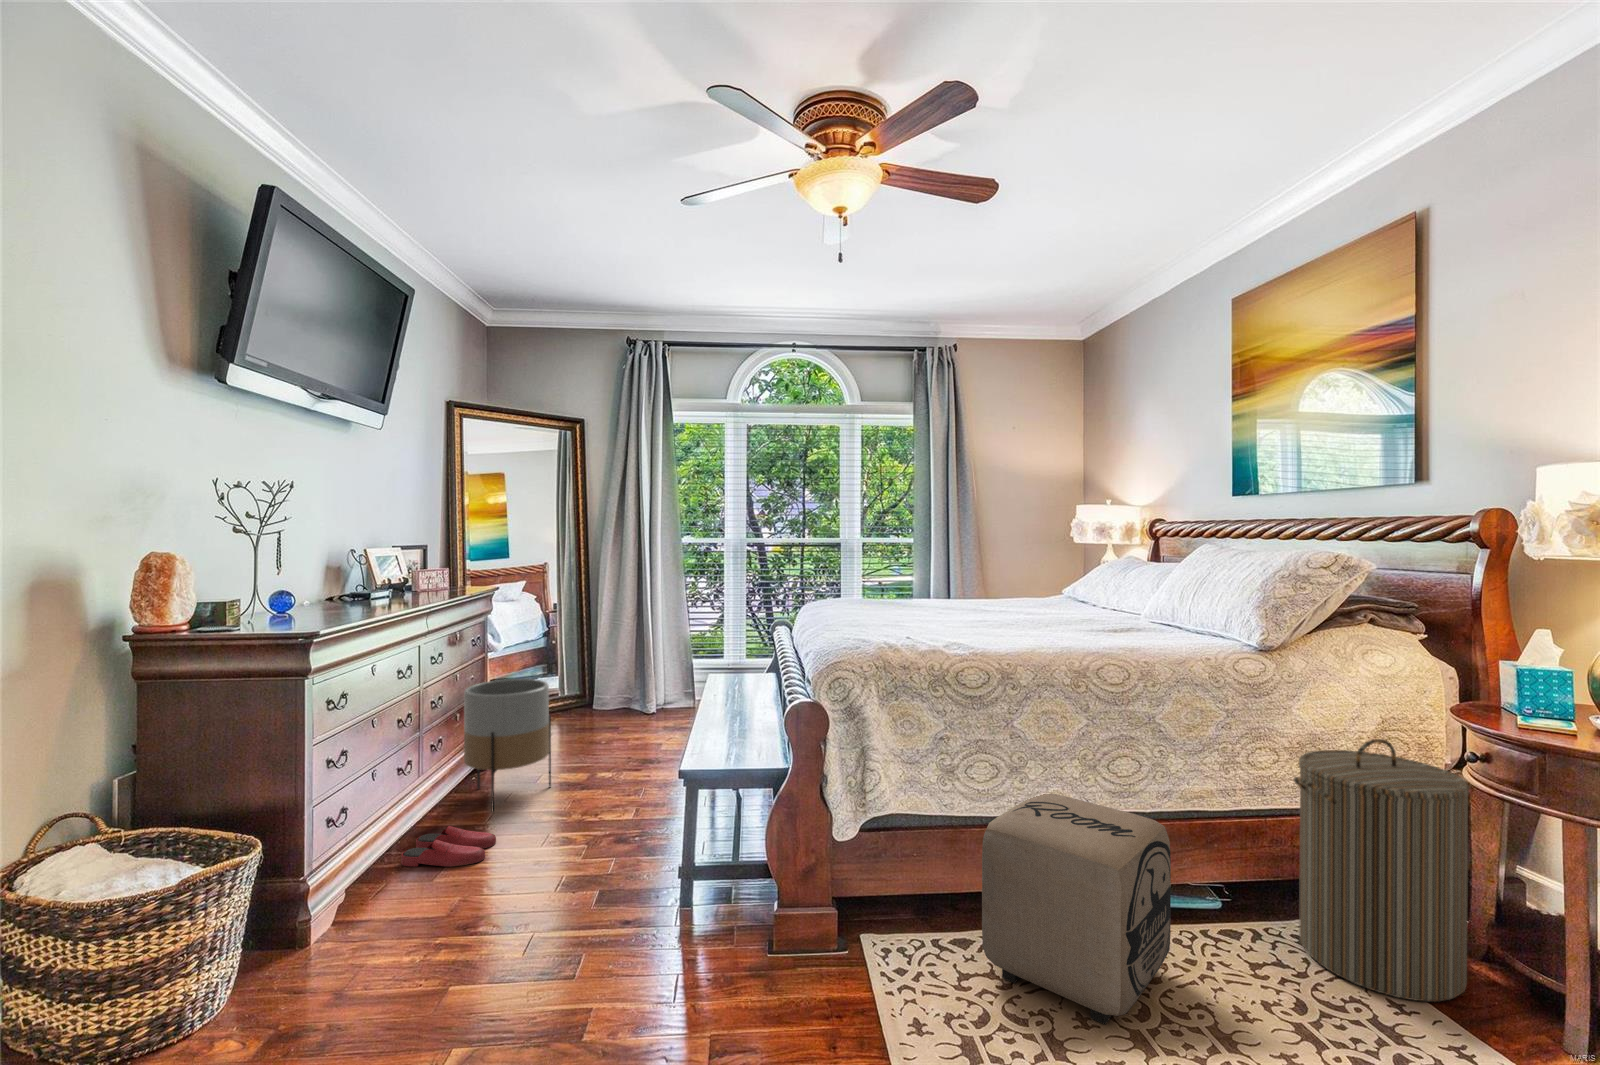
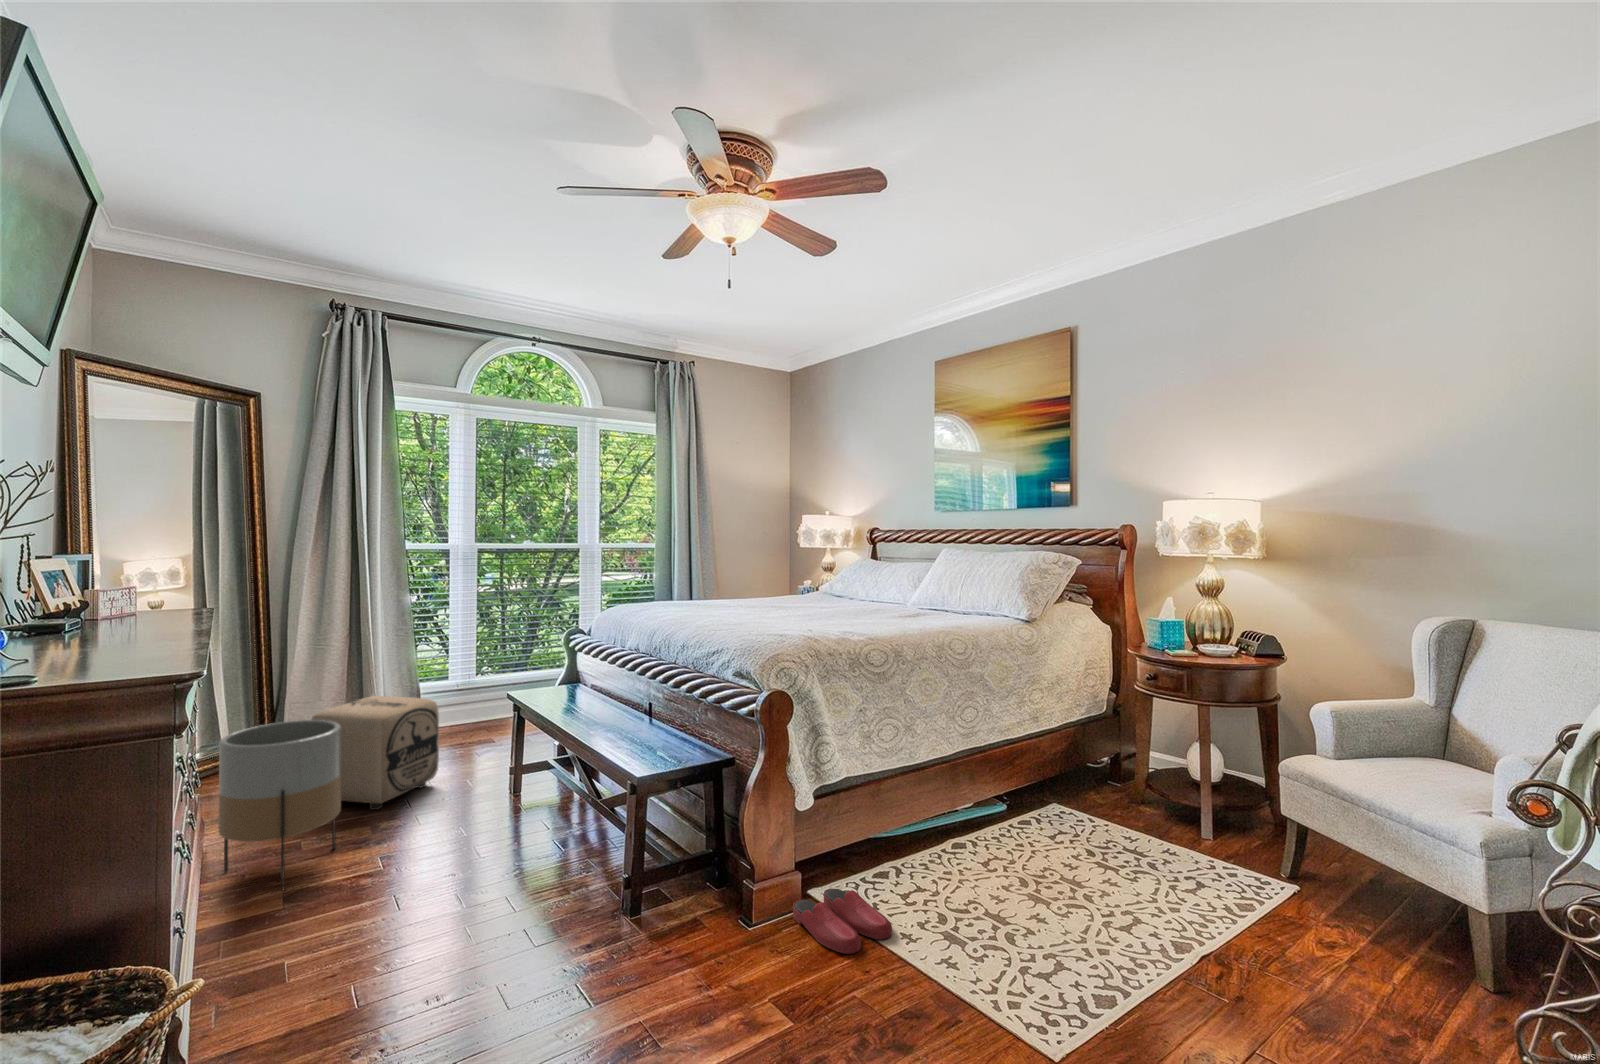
laundry hamper: present [1294,739,1470,1002] -> none [1059,672,1153,835]
ottoman: present [982,794,1171,1024] -> present [311,696,439,810]
slippers: present [401,826,496,867] -> present [793,889,892,954]

